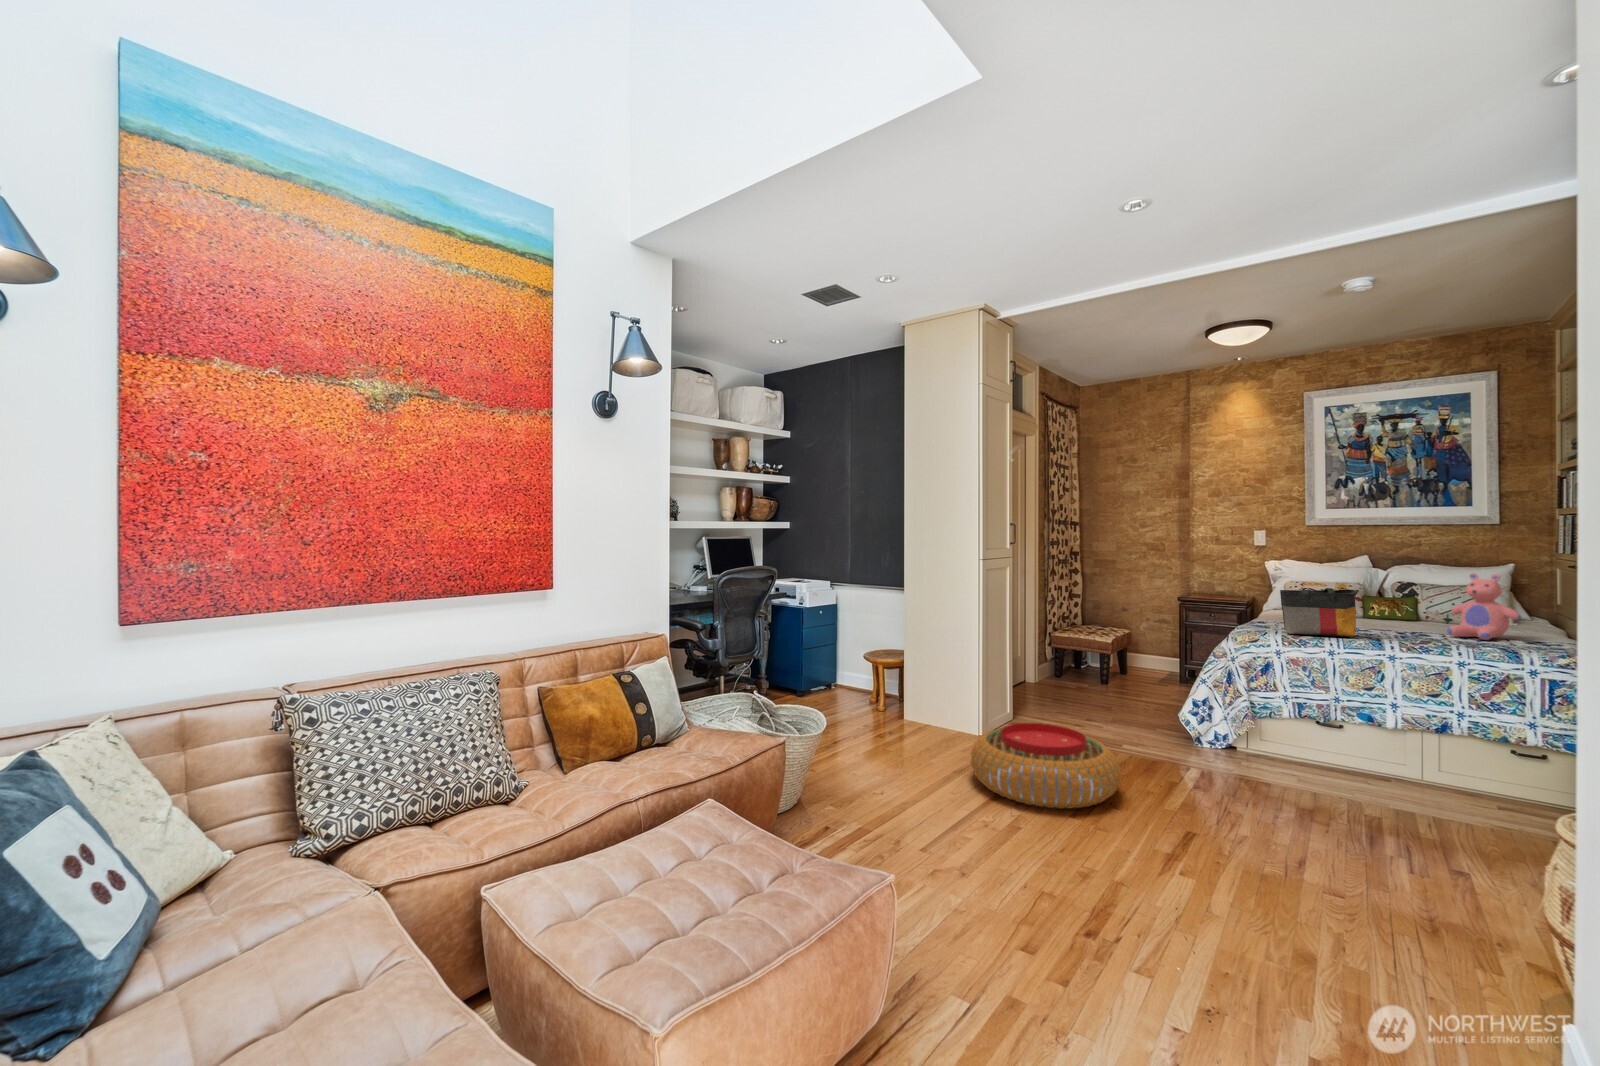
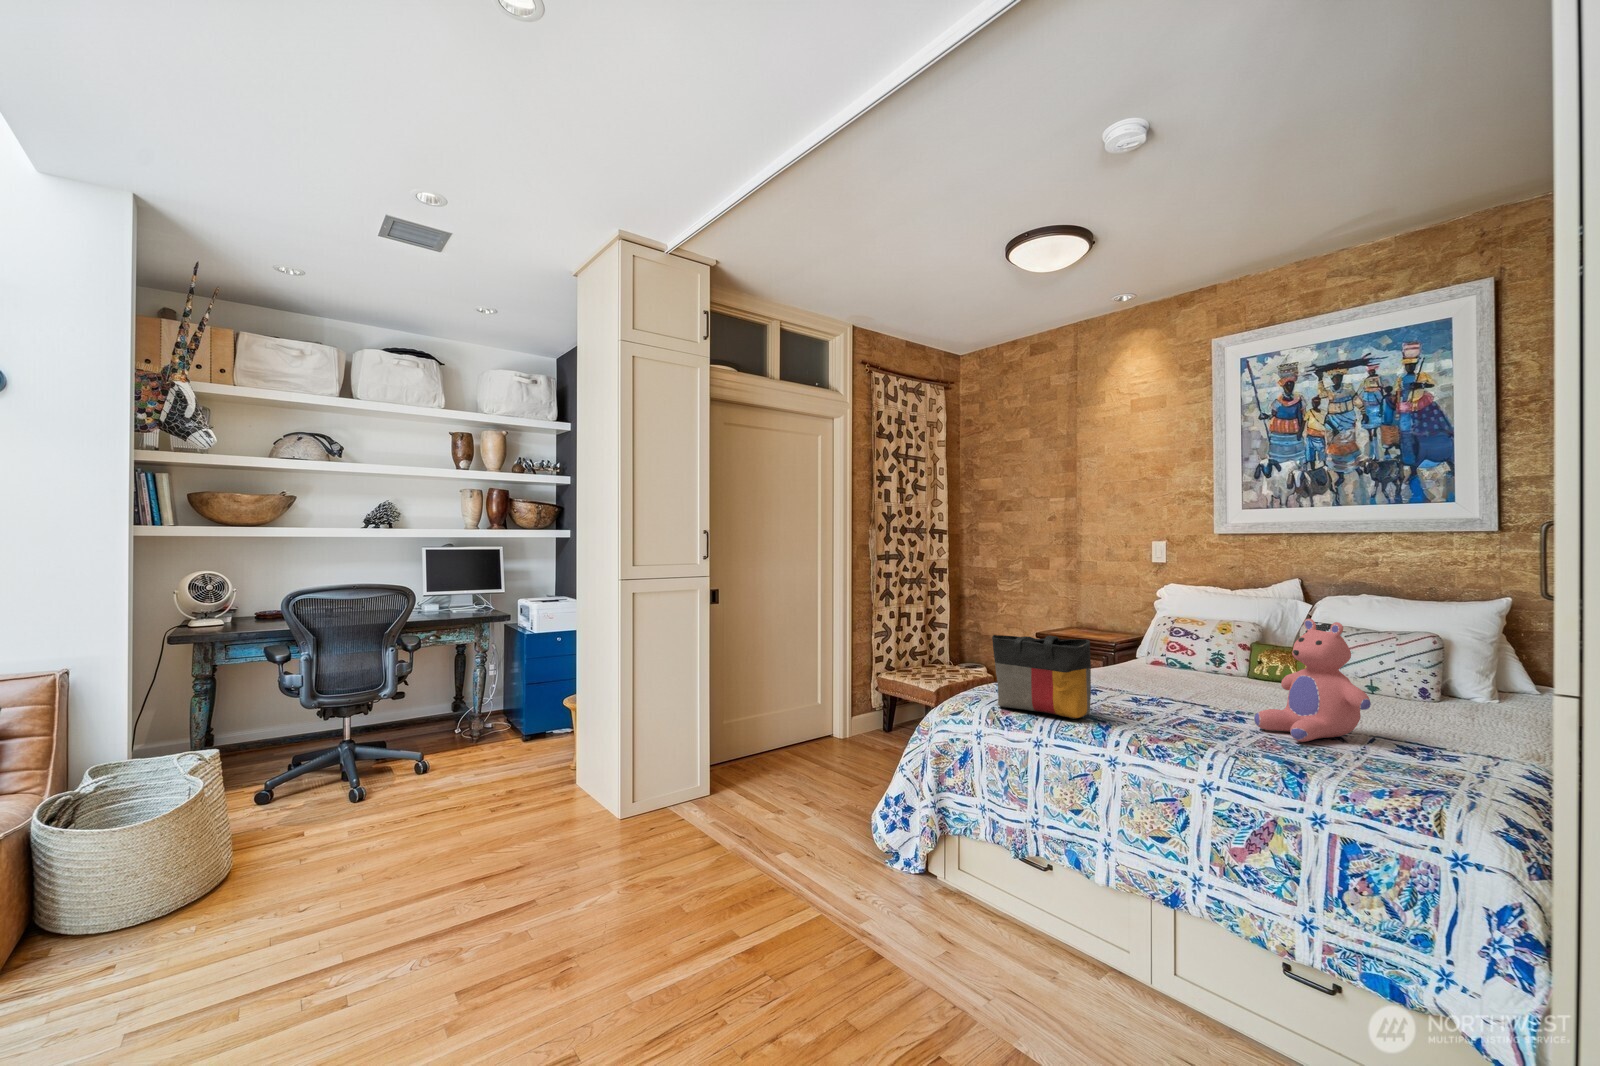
pouf: present [971,723,1120,808] -> none [394,819,624,974]

